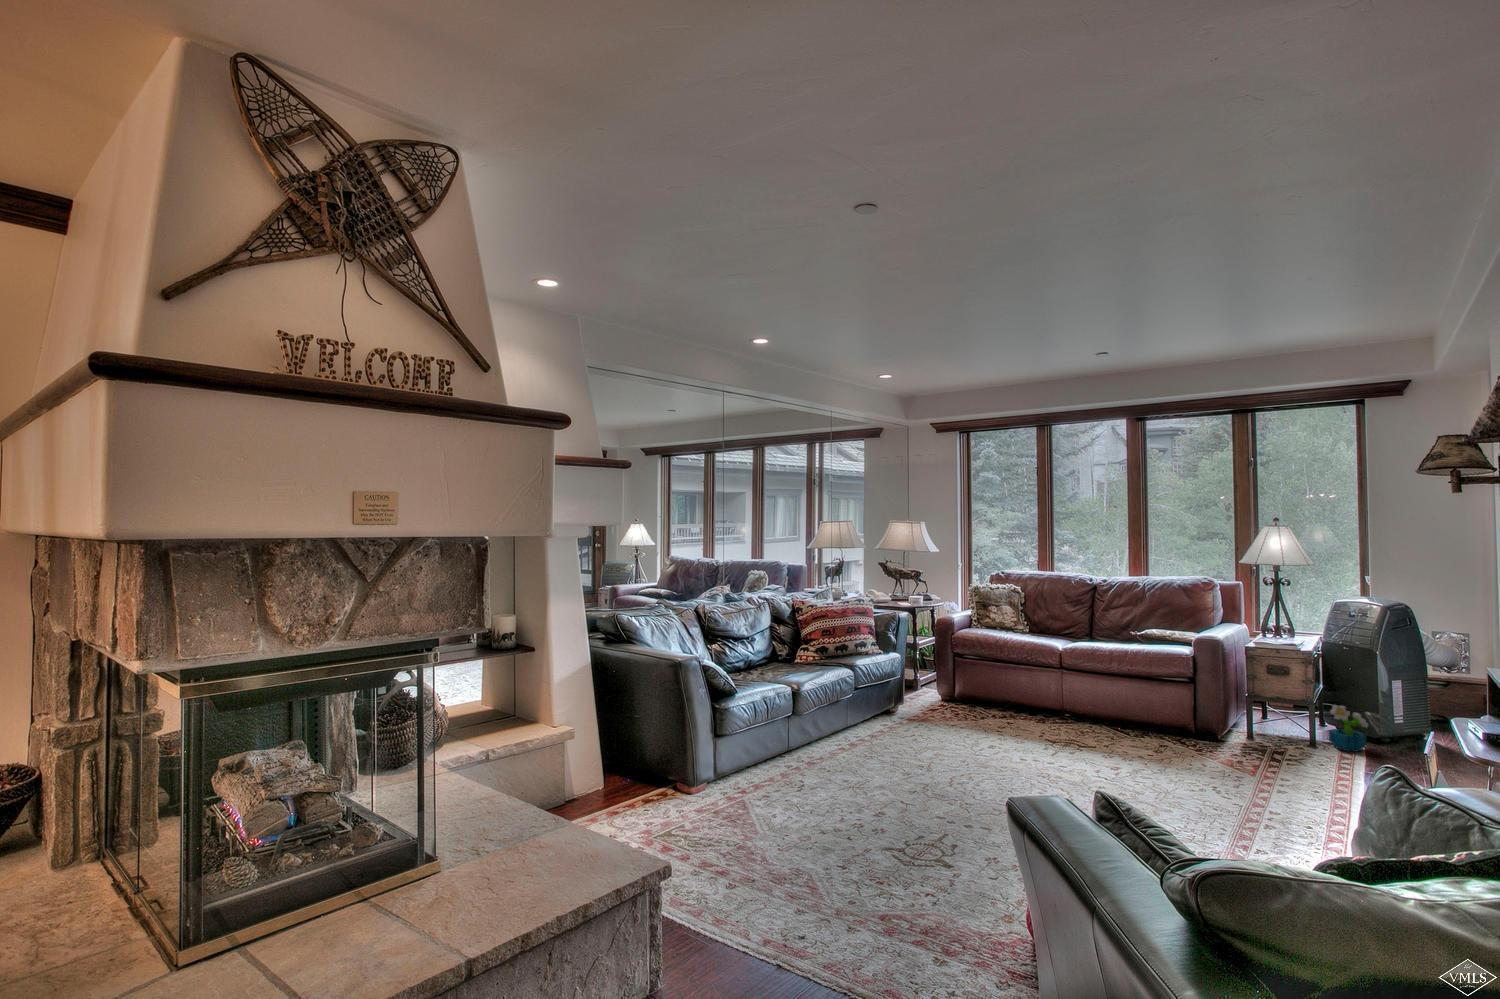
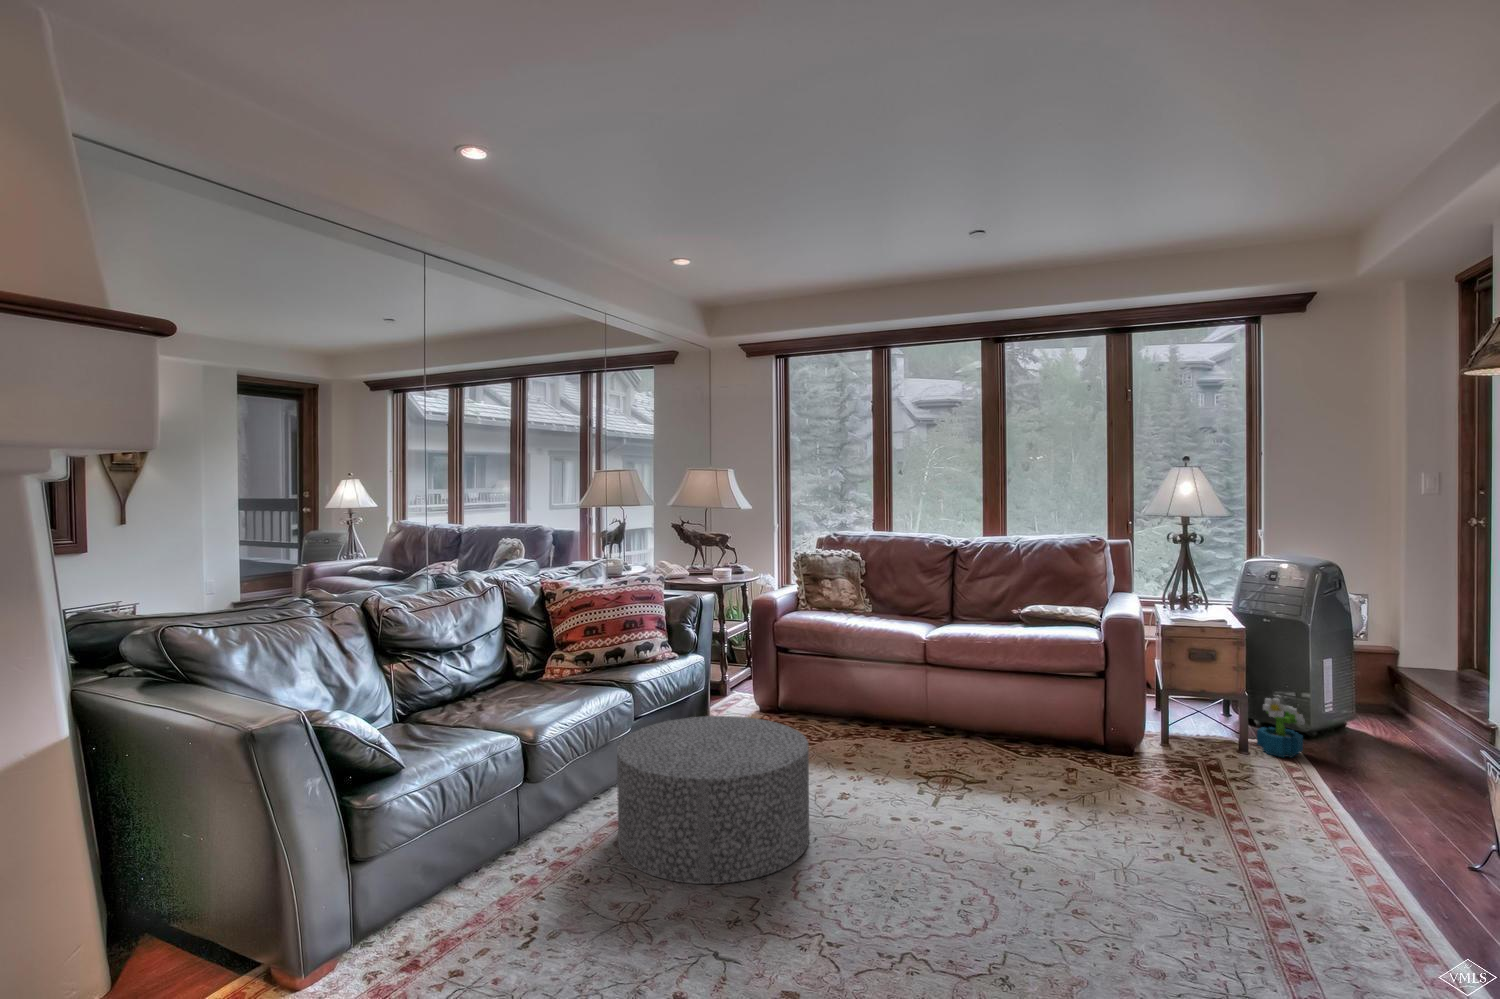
ottoman: none [846,688,964,776] -> present [617,716,809,884]

